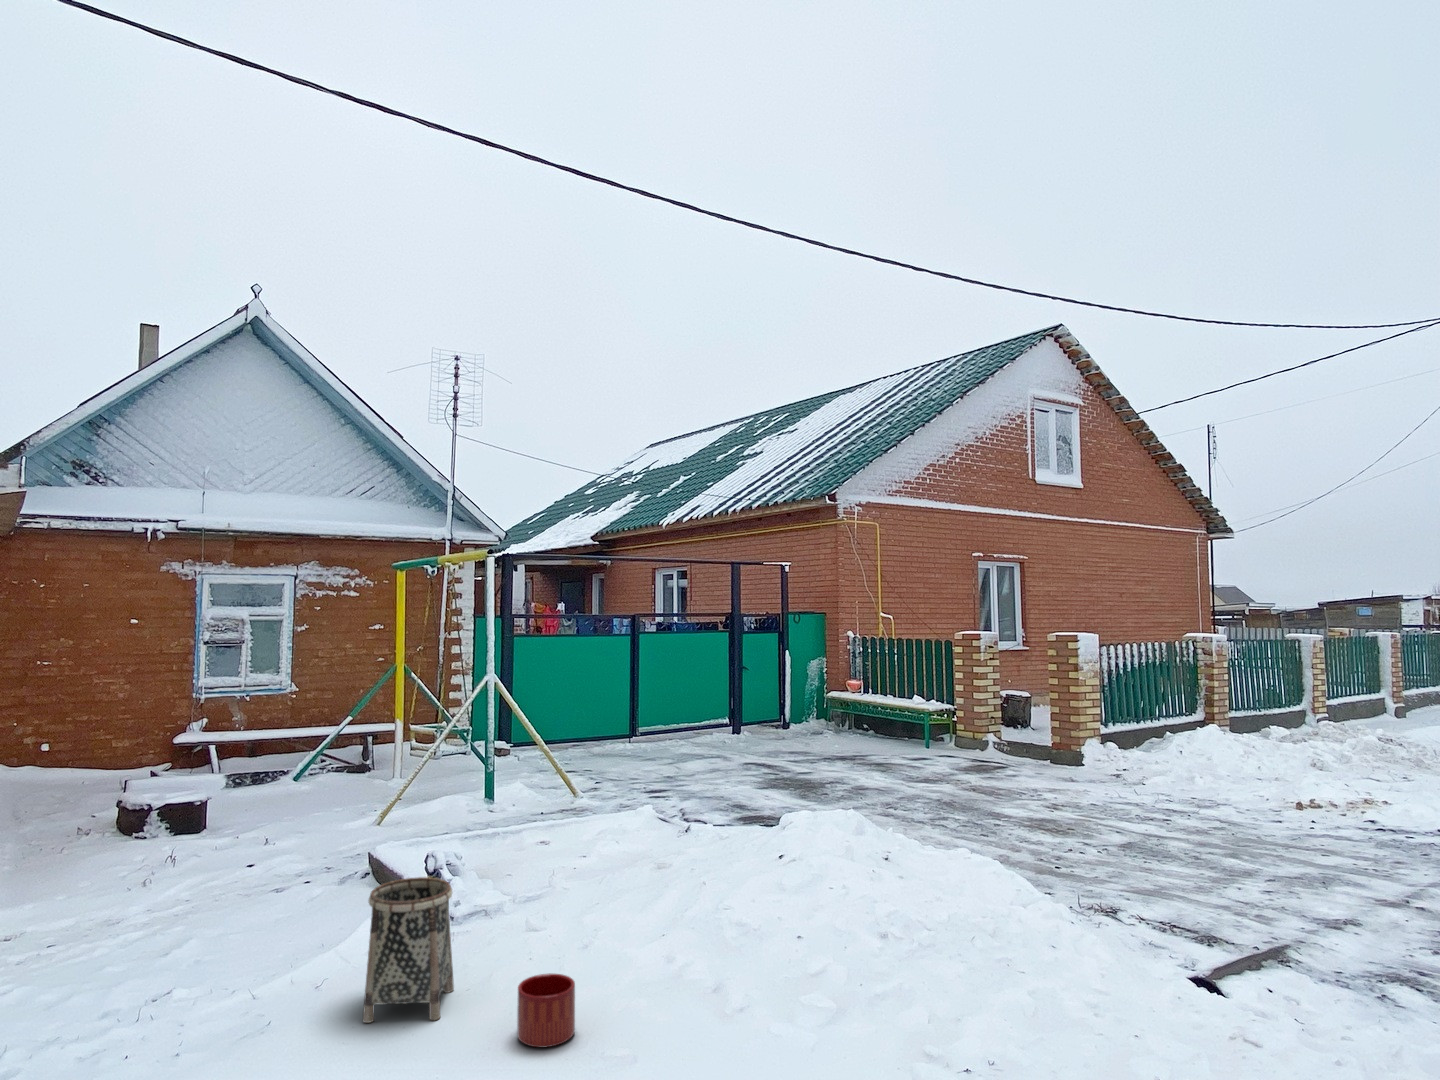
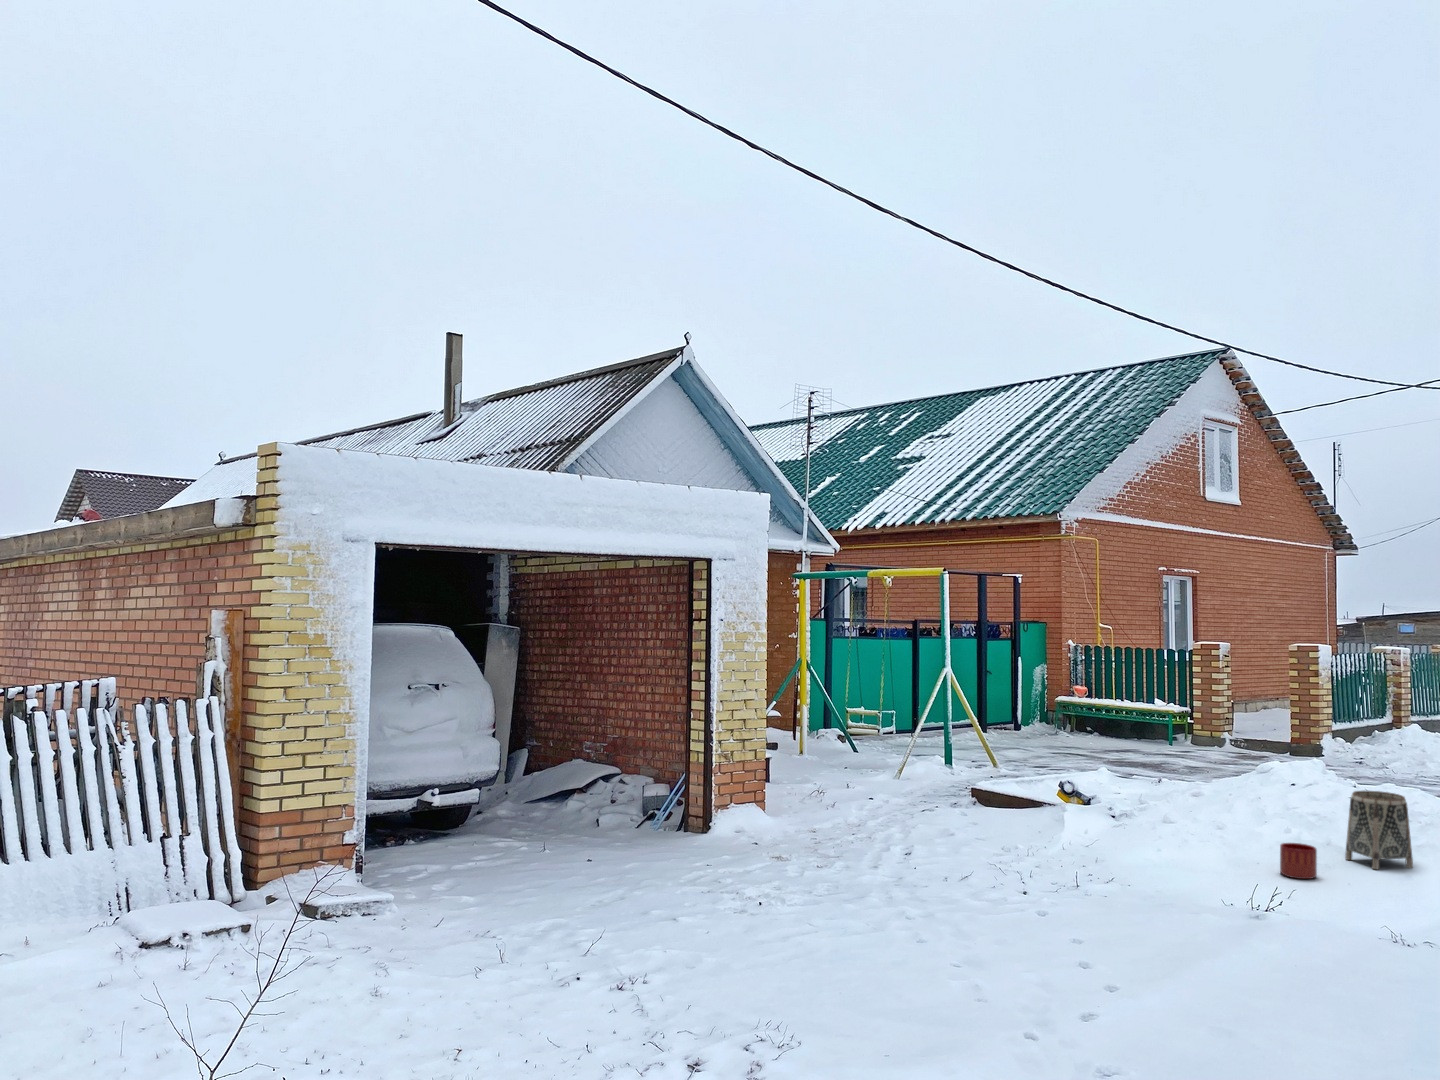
basket: present [363,877,454,1023] -> present [1345,791,1413,869]

